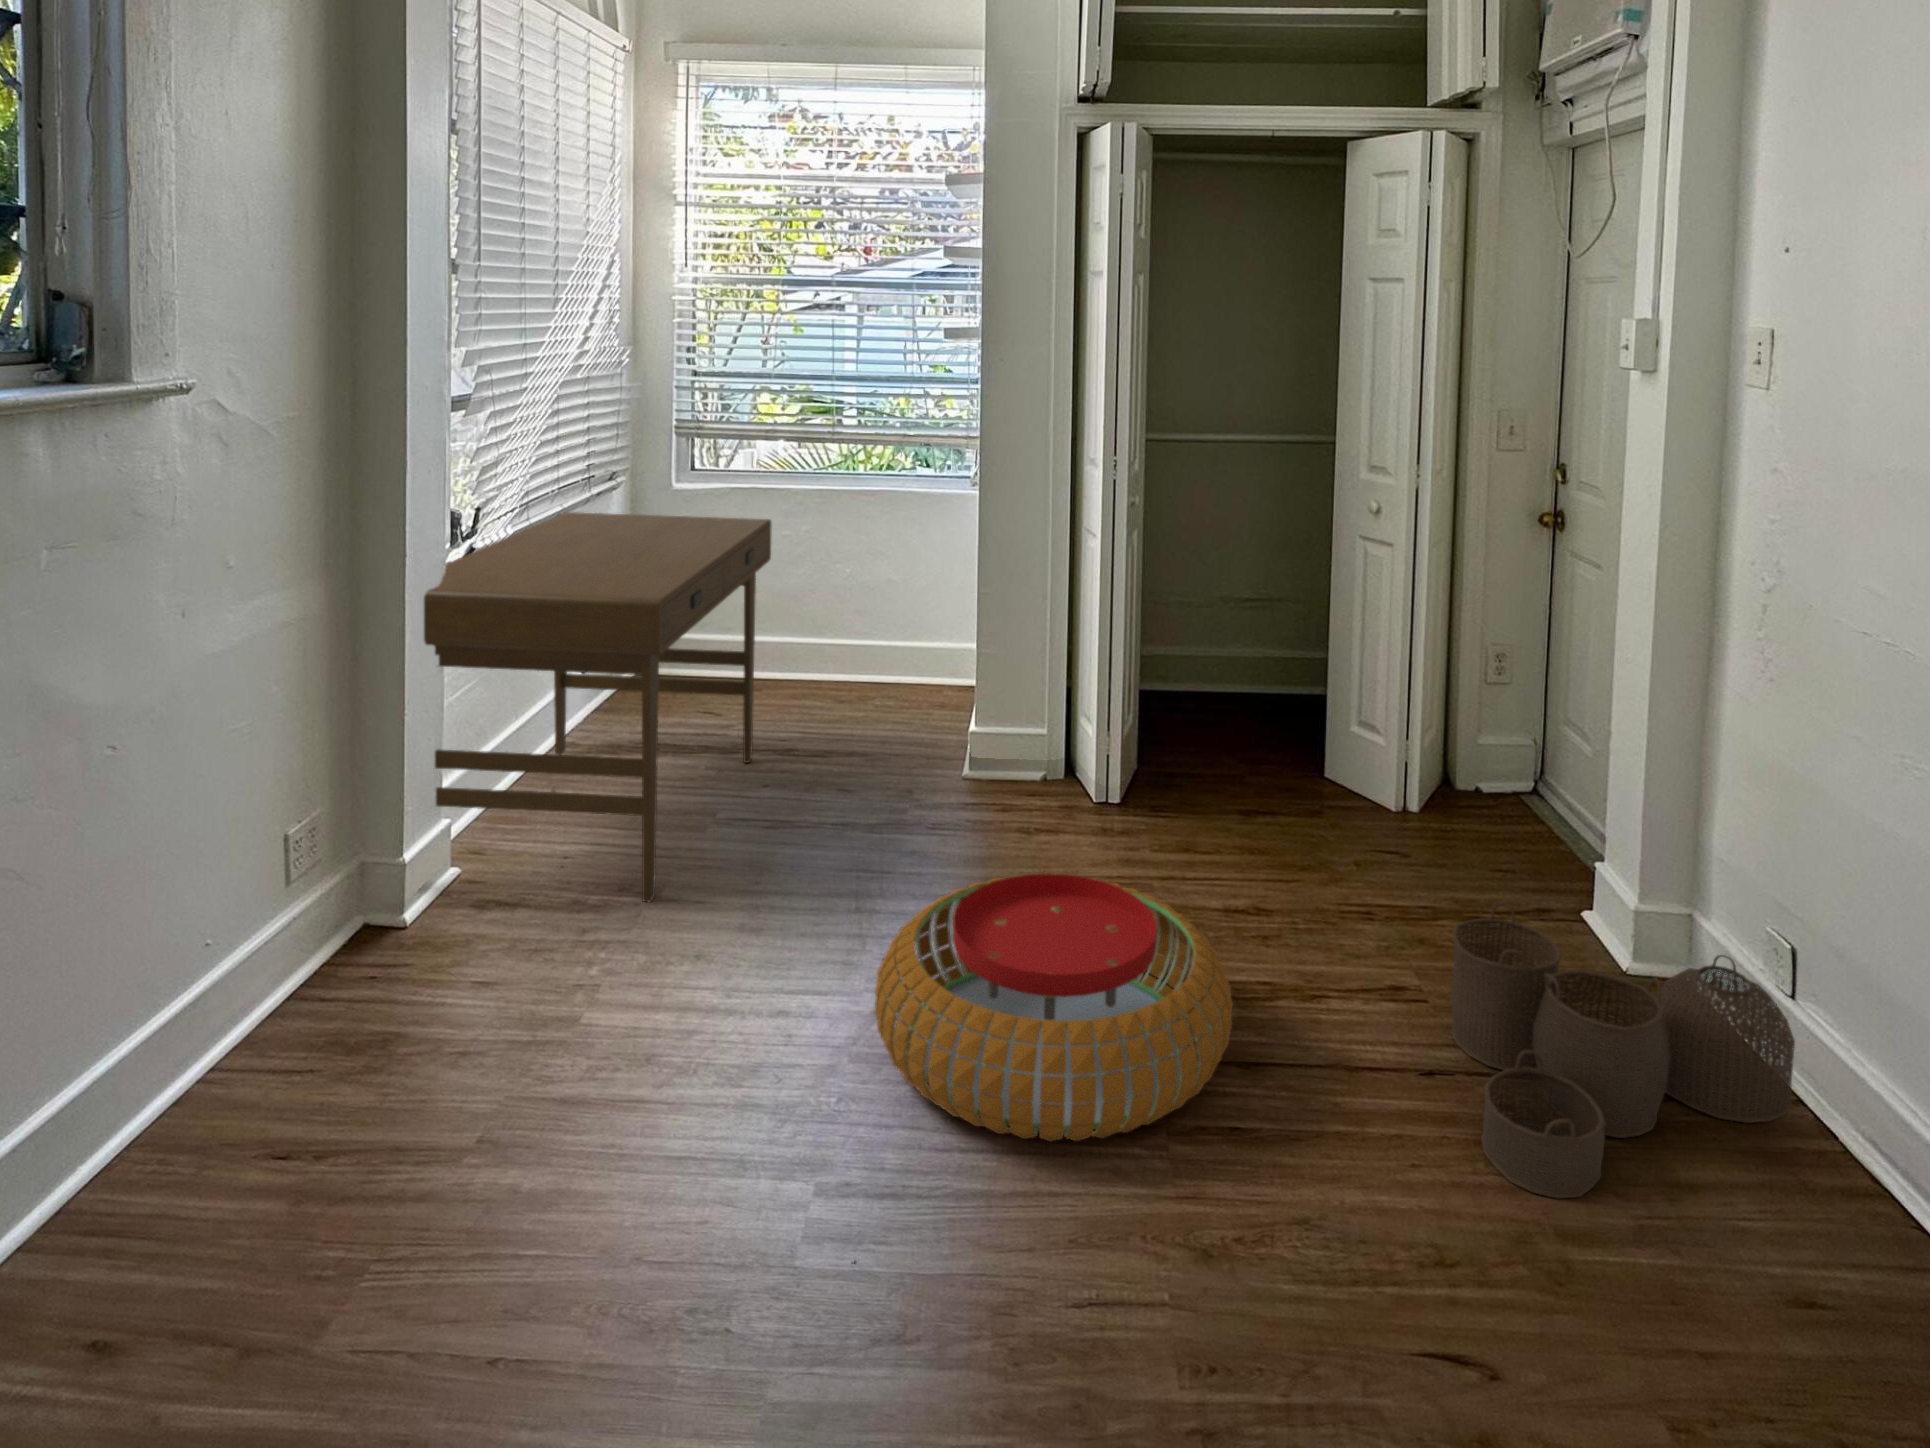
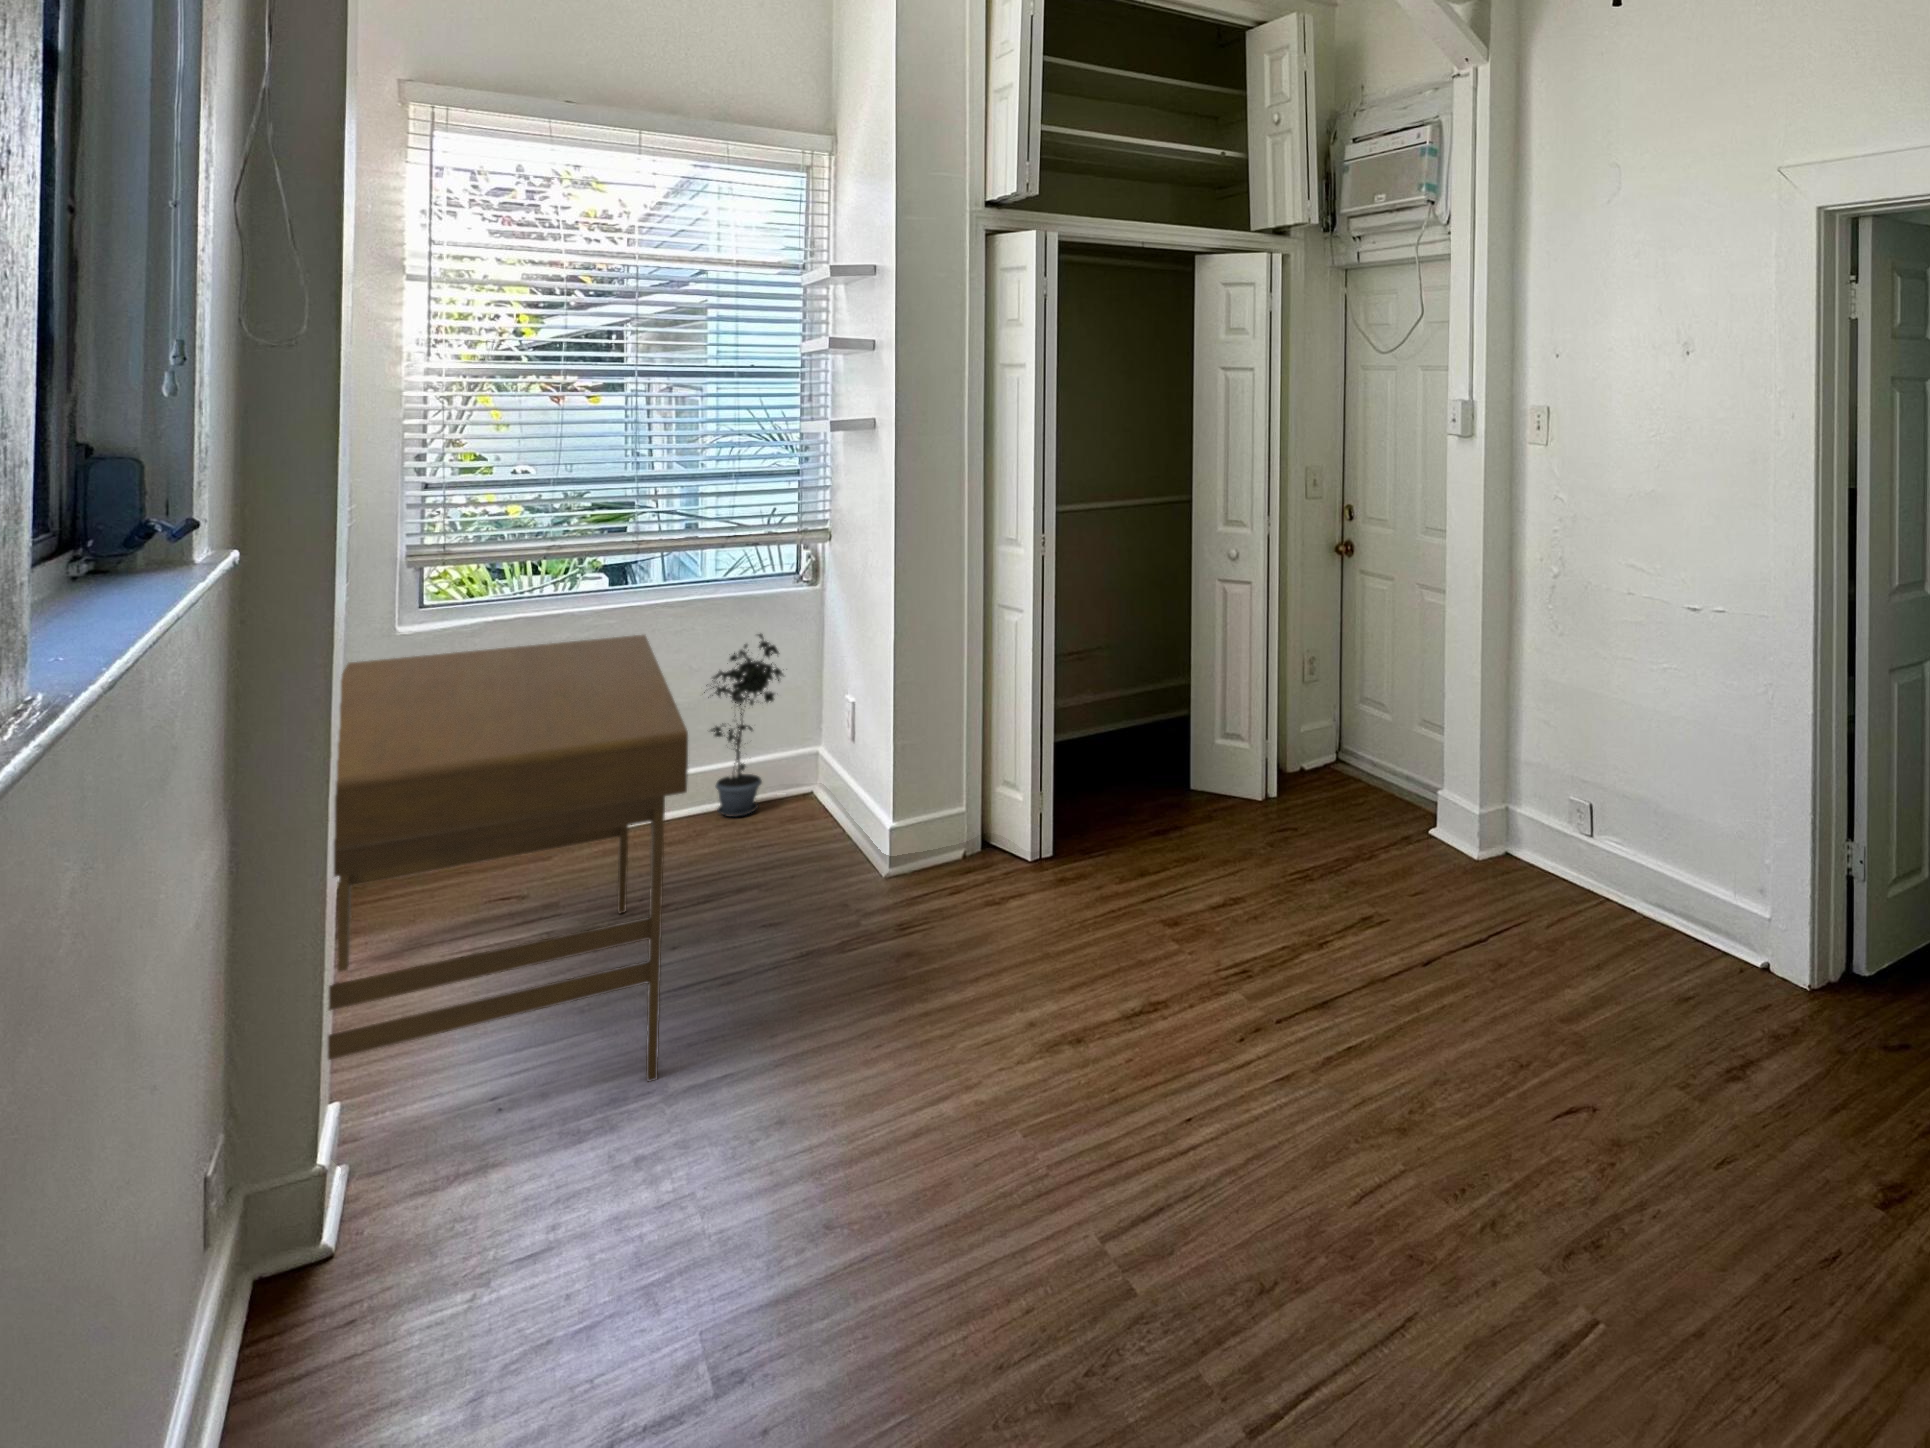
potted plant: none [865,537,939,707] -> present [704,634,783,816]
pouf: present [875,874,1233,1141] -> none [1017,897,1331,1132]
woven basket: present [1451,903,1795,1199] -> none [1420,825,1621,1014]

